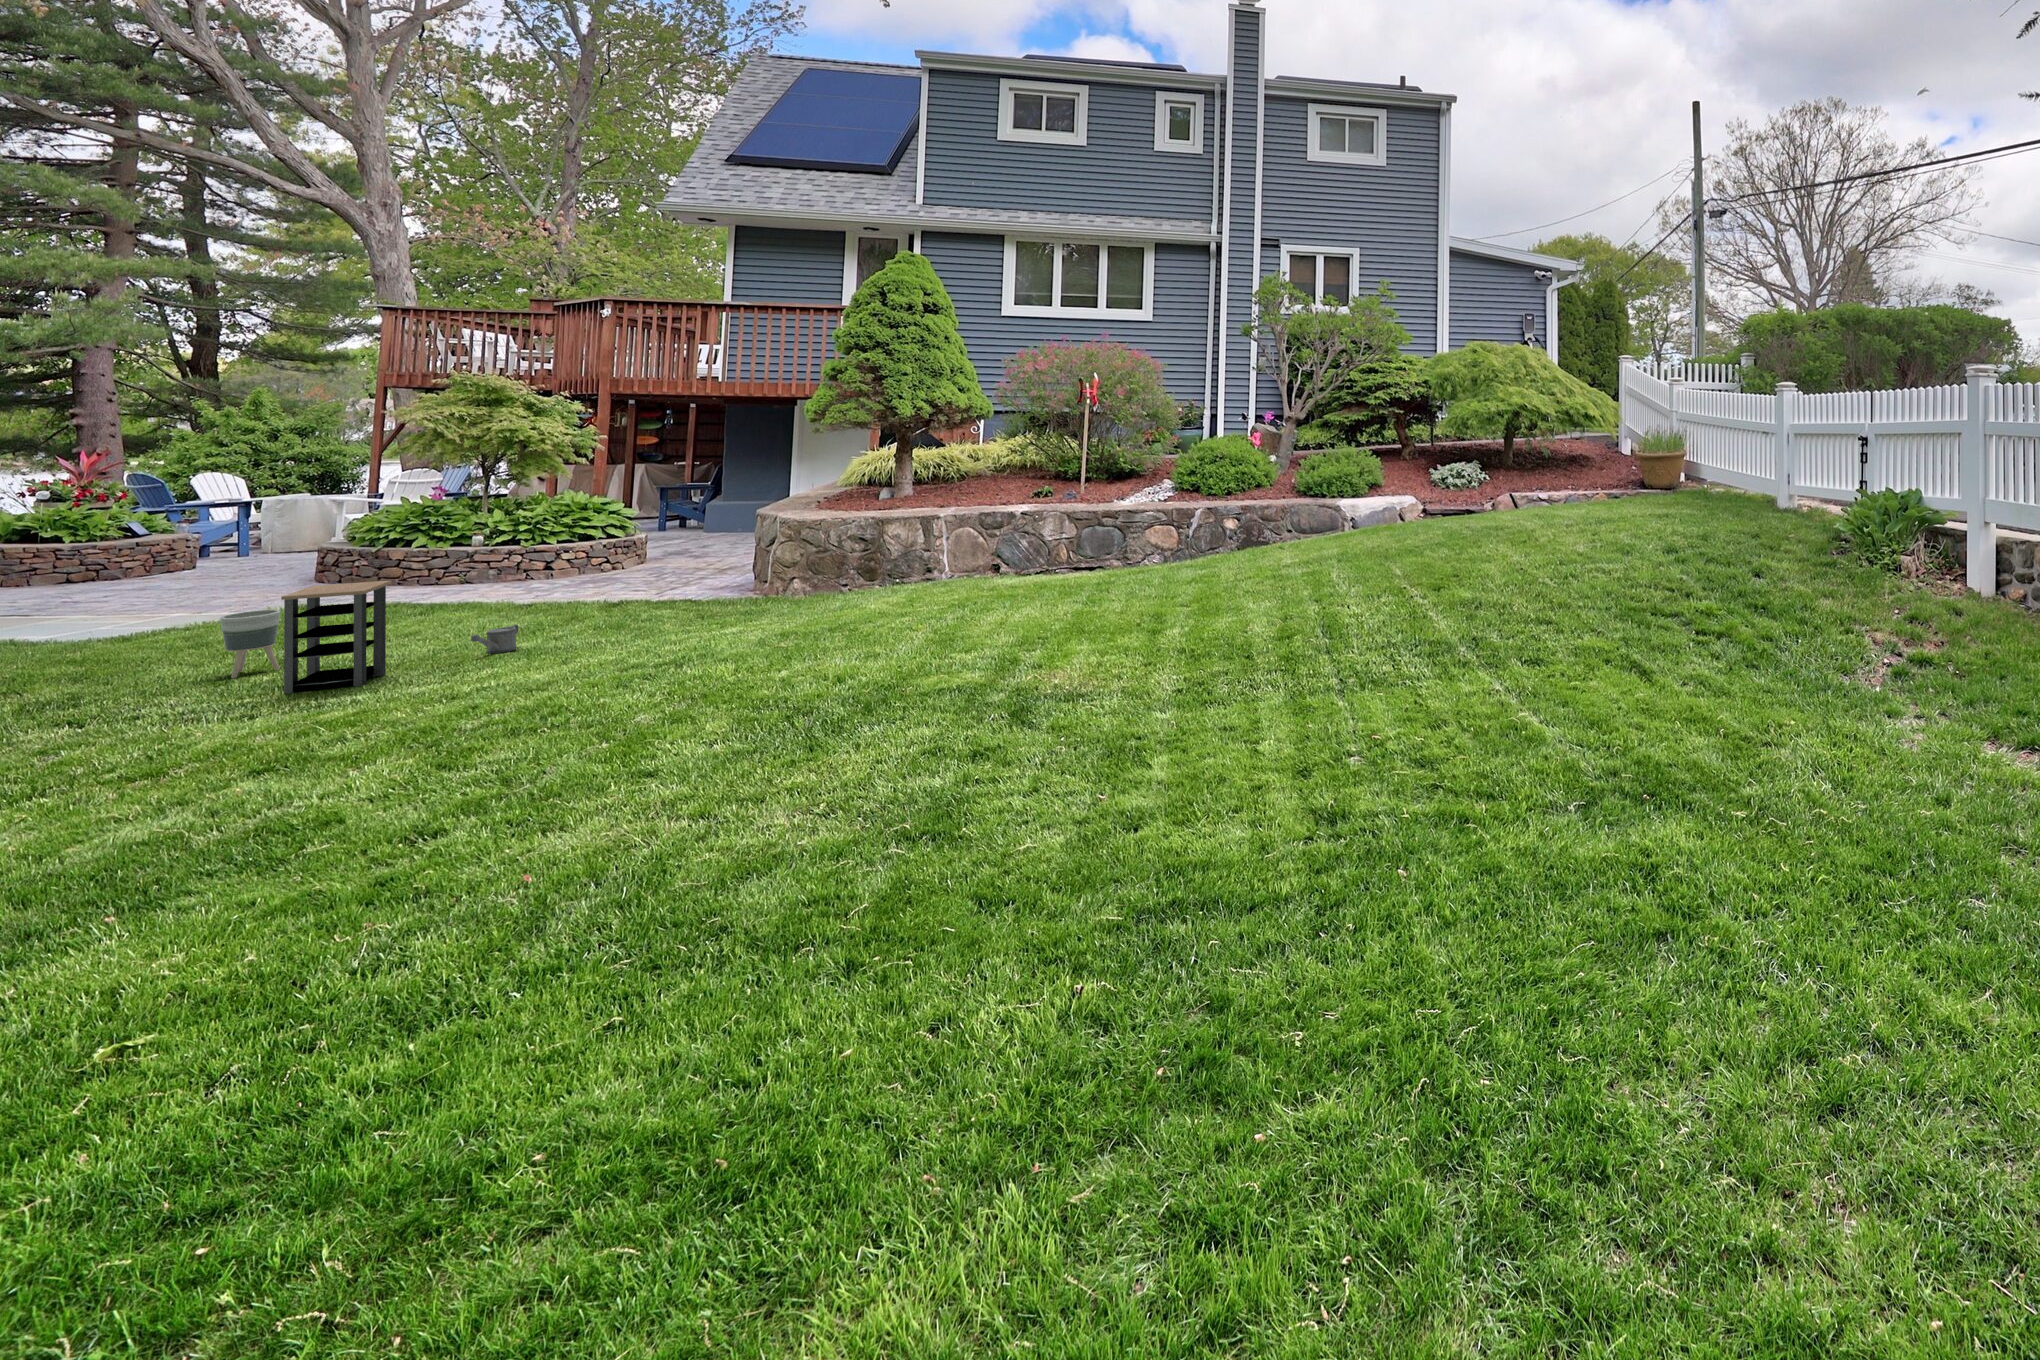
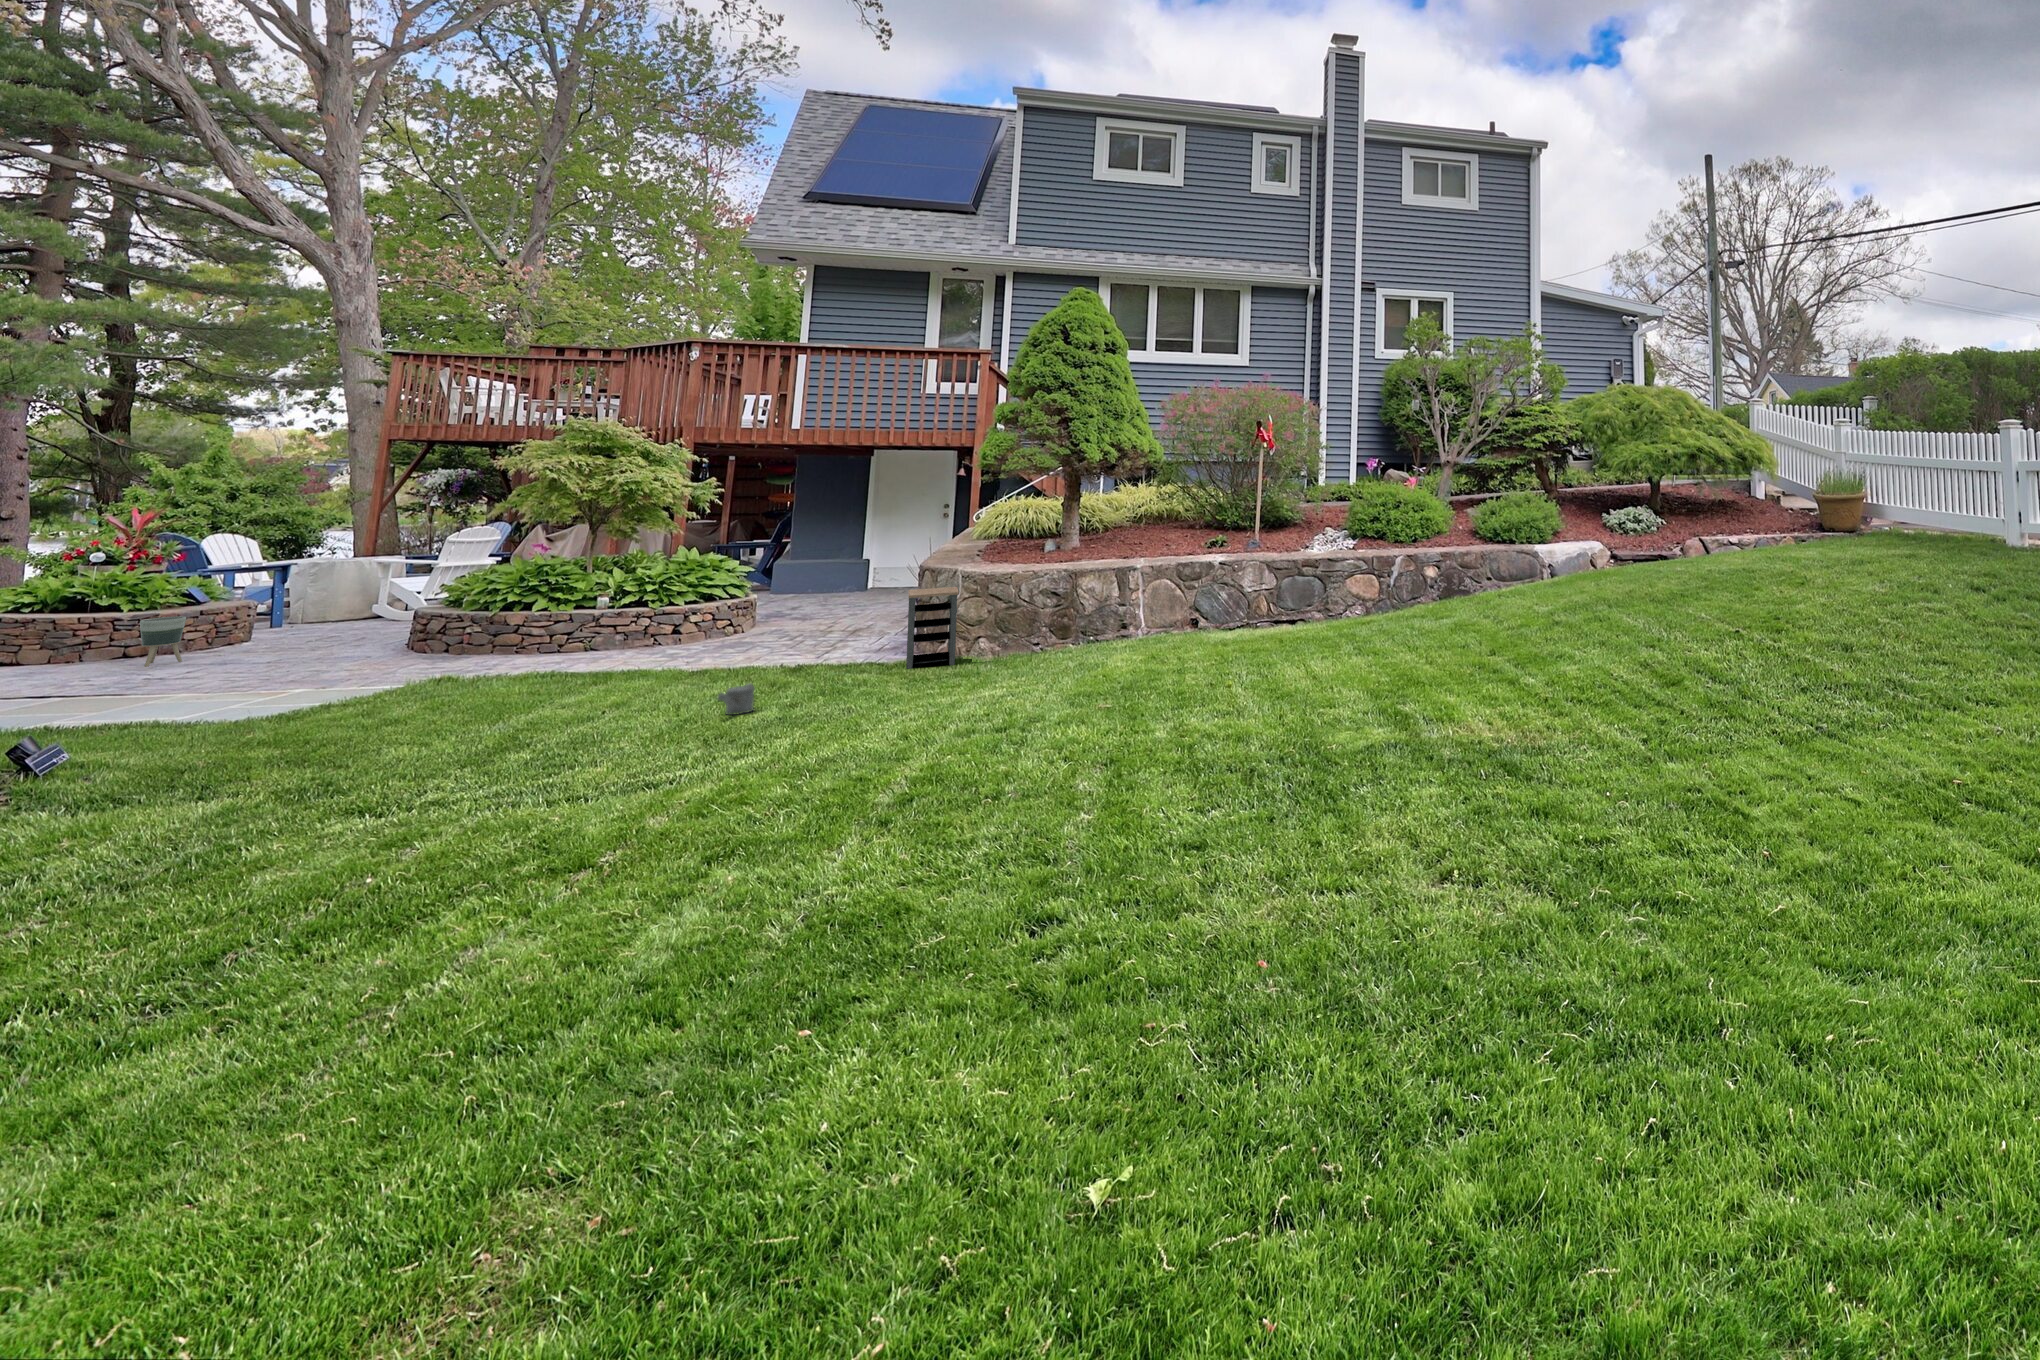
side table: present [281,580,392,694] -> present [906,587,959,669]
planter: present [220,610,280,678] -> present [140,616,186,667]

